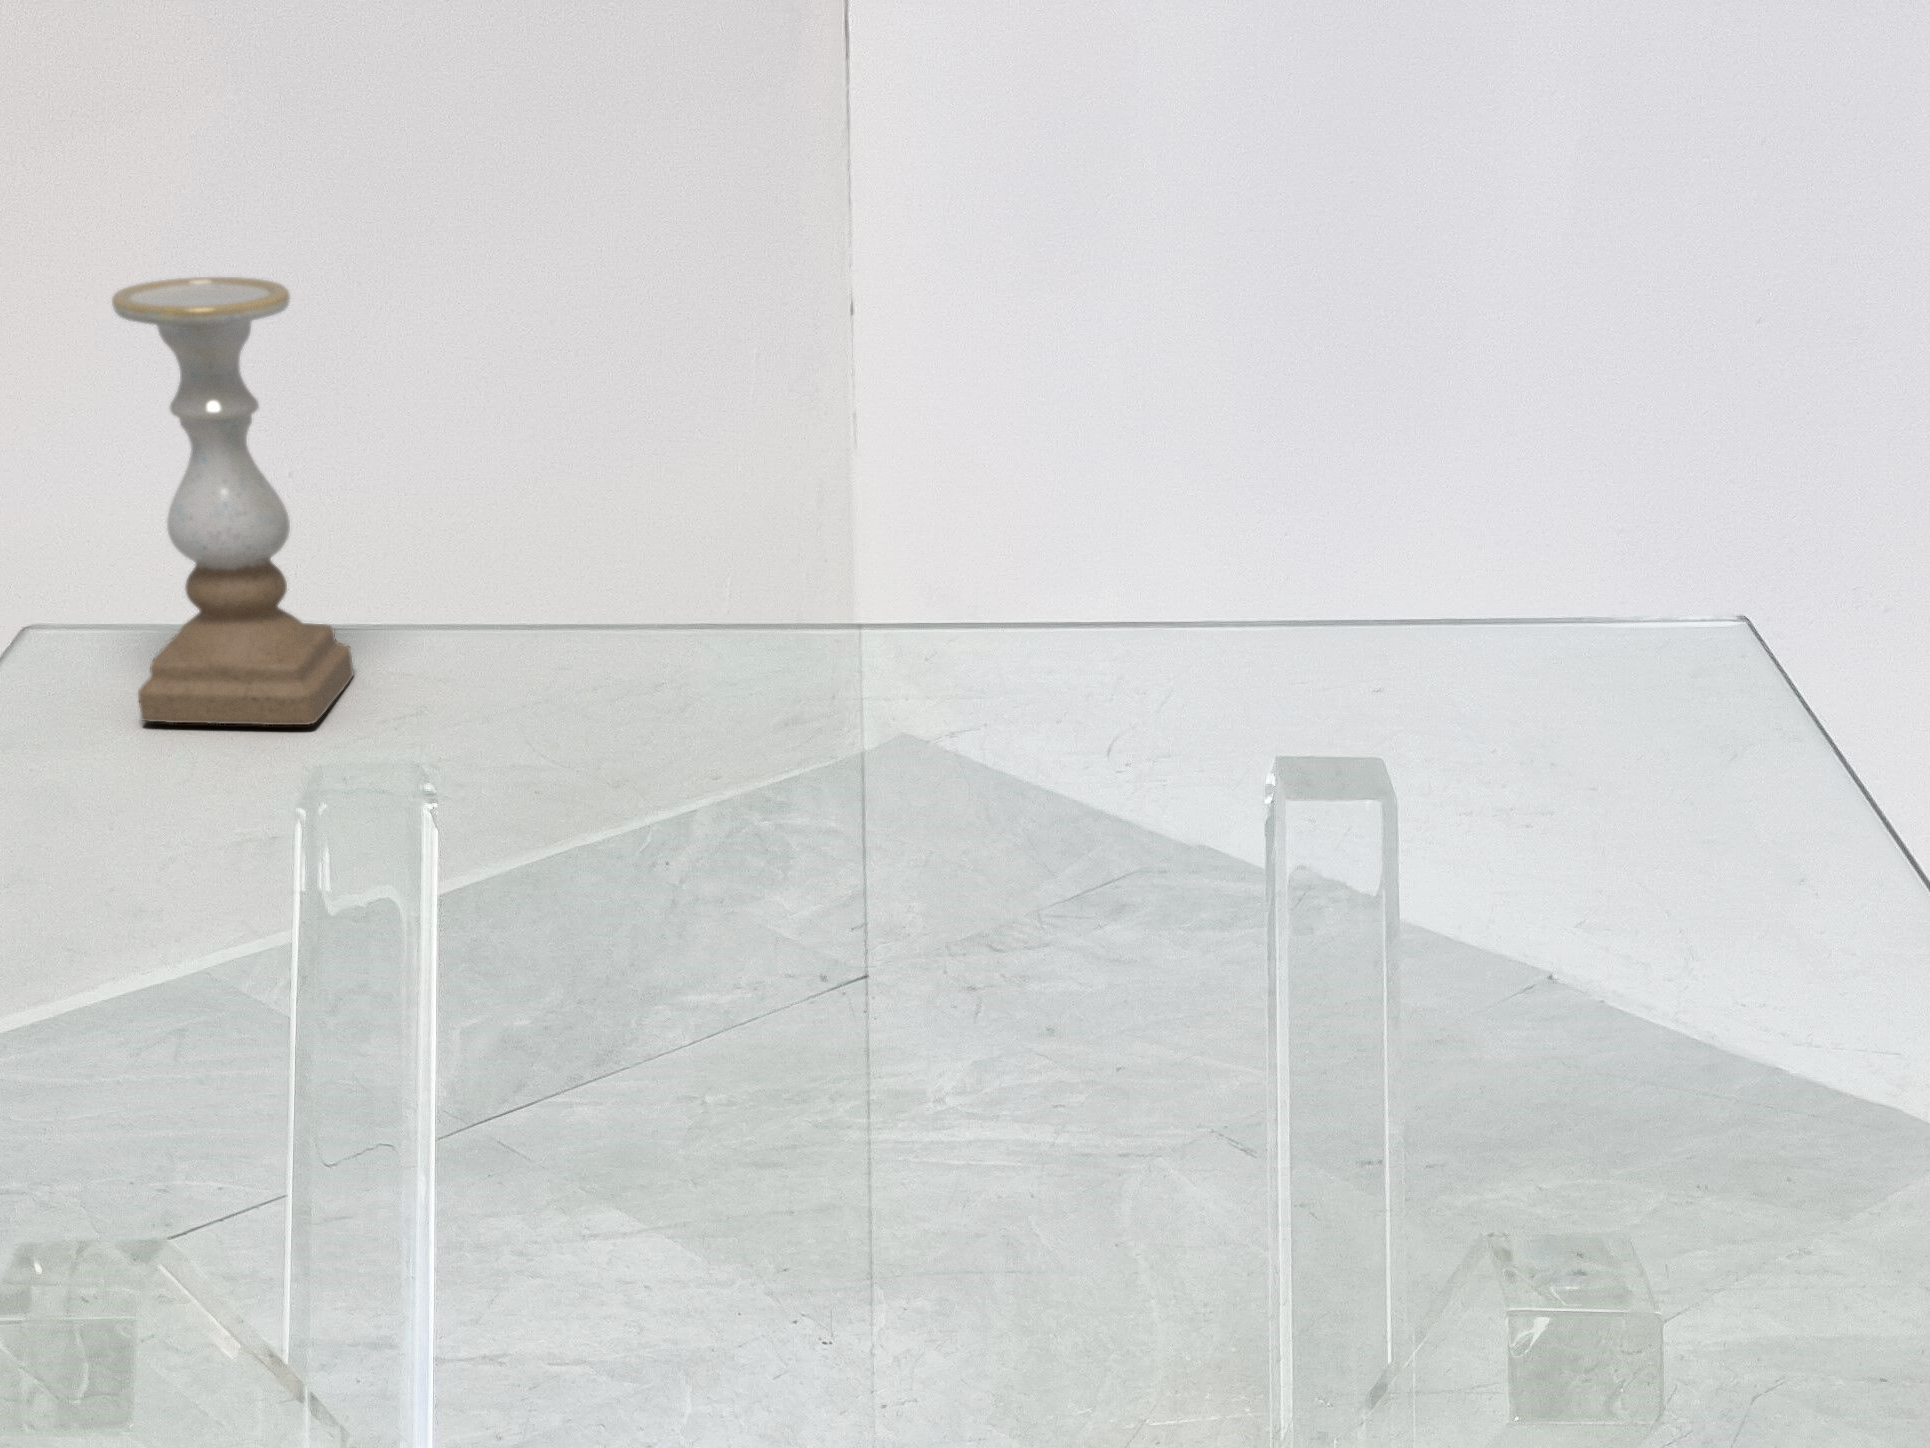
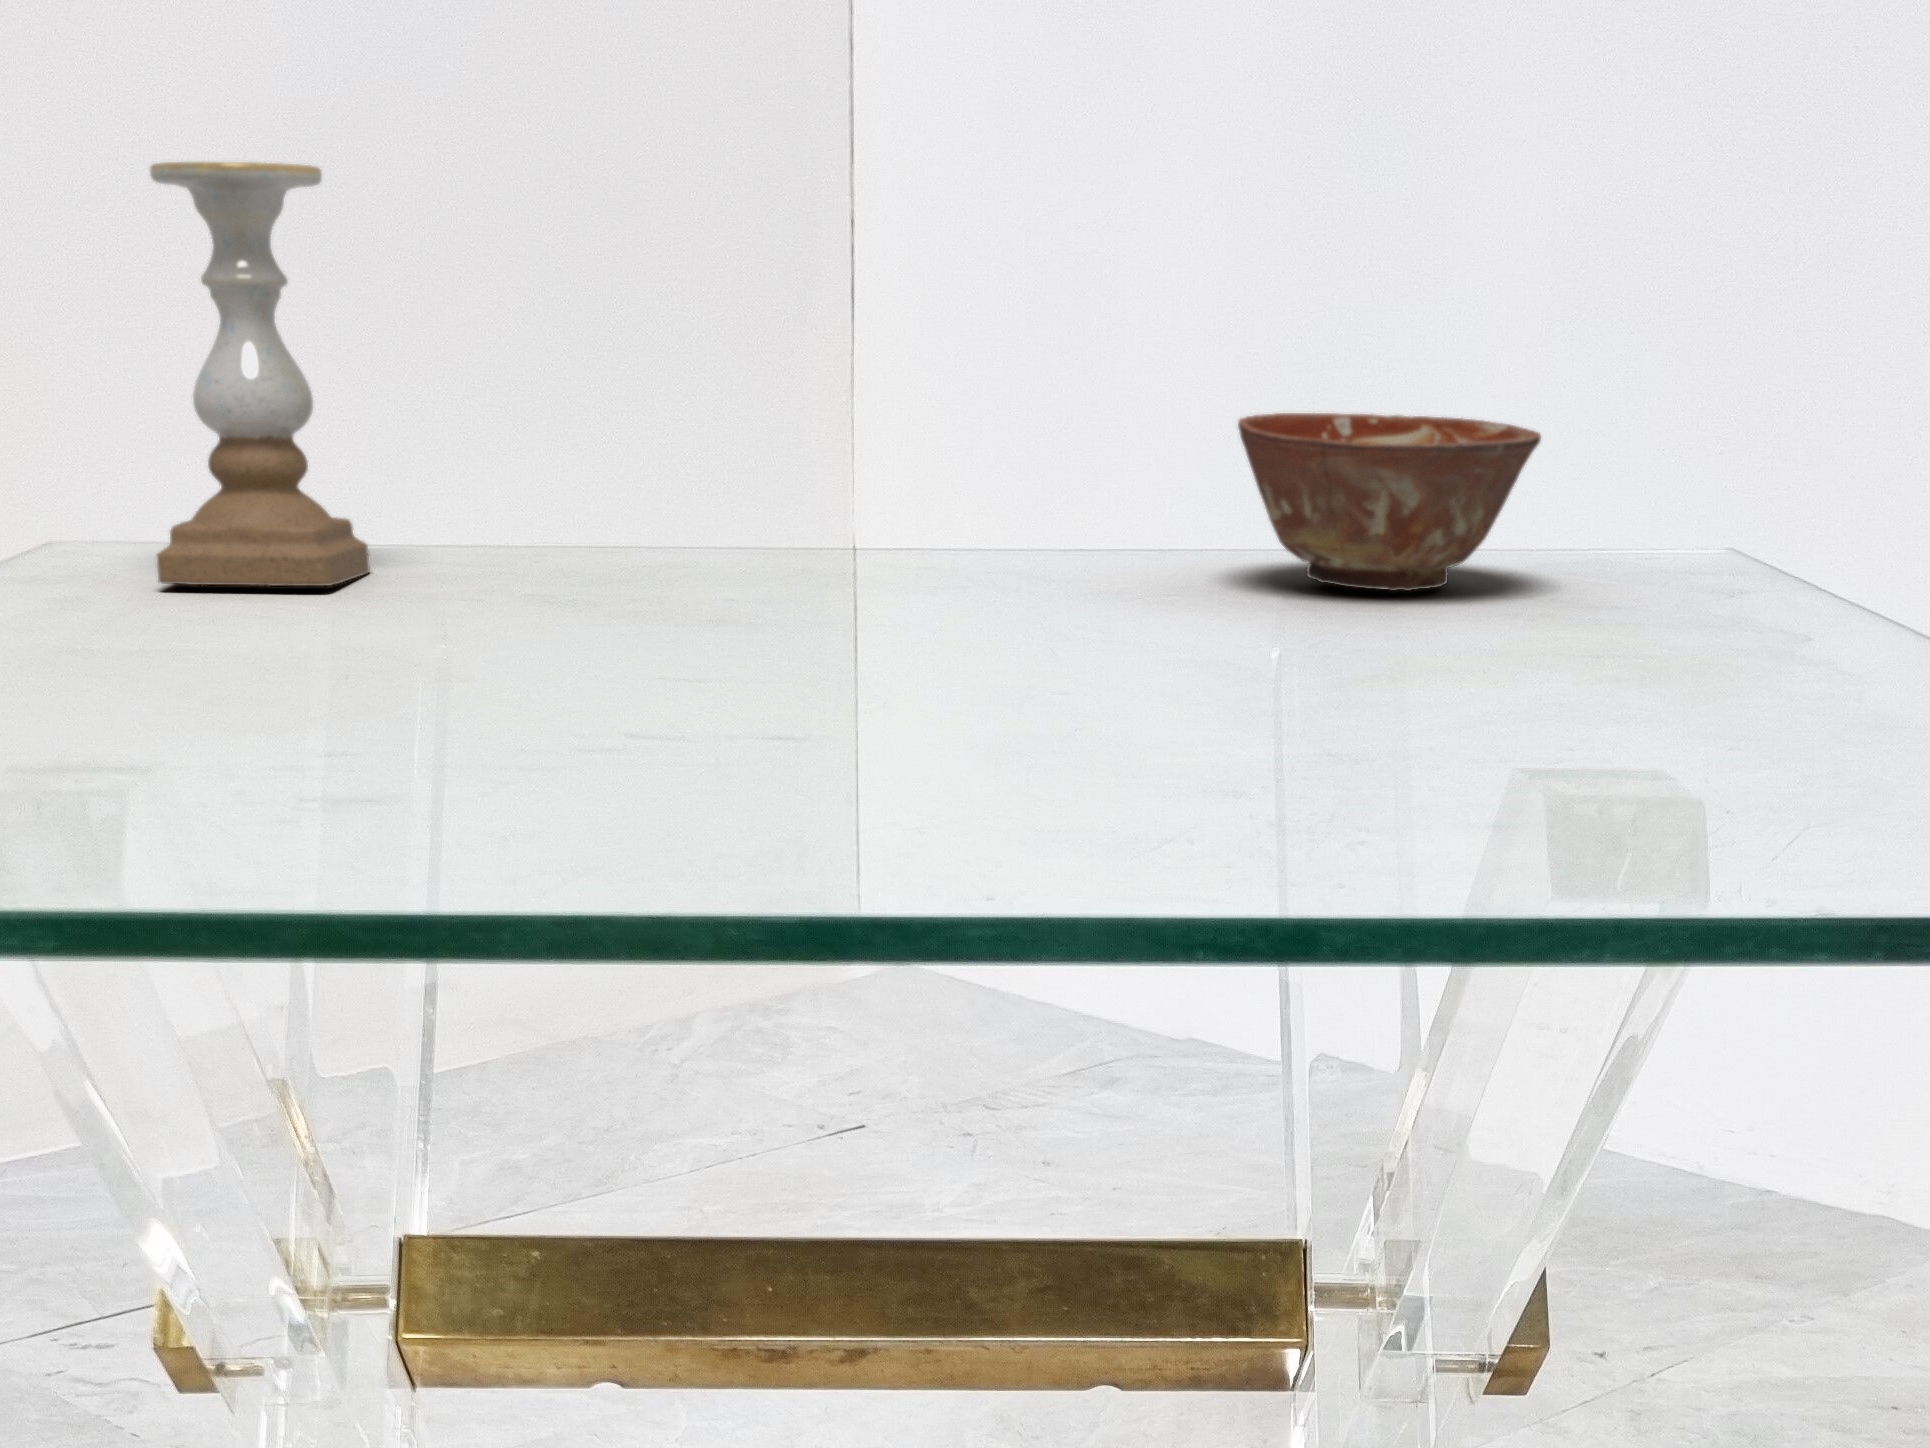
ceramic bowl: none [1239,500,1550,717] -> present [1238,413,1541,591]

